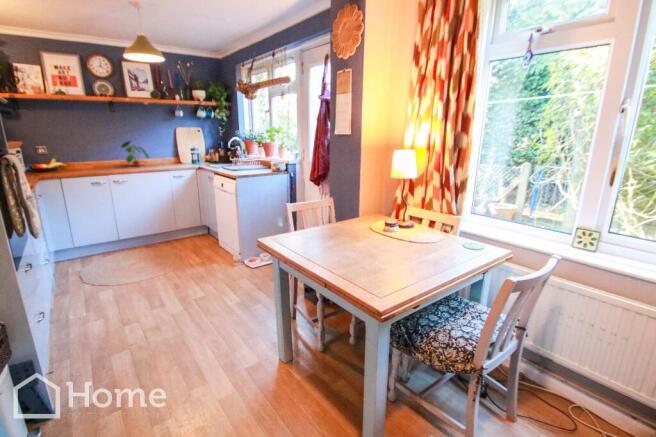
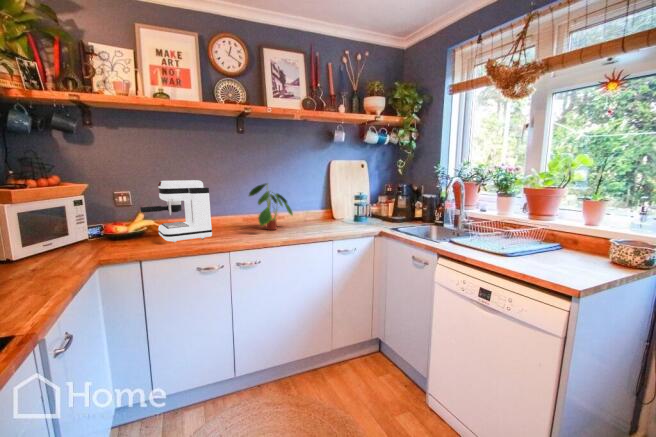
coffee maker: none [56,139,99,171] -> present [140,180,212,242]

